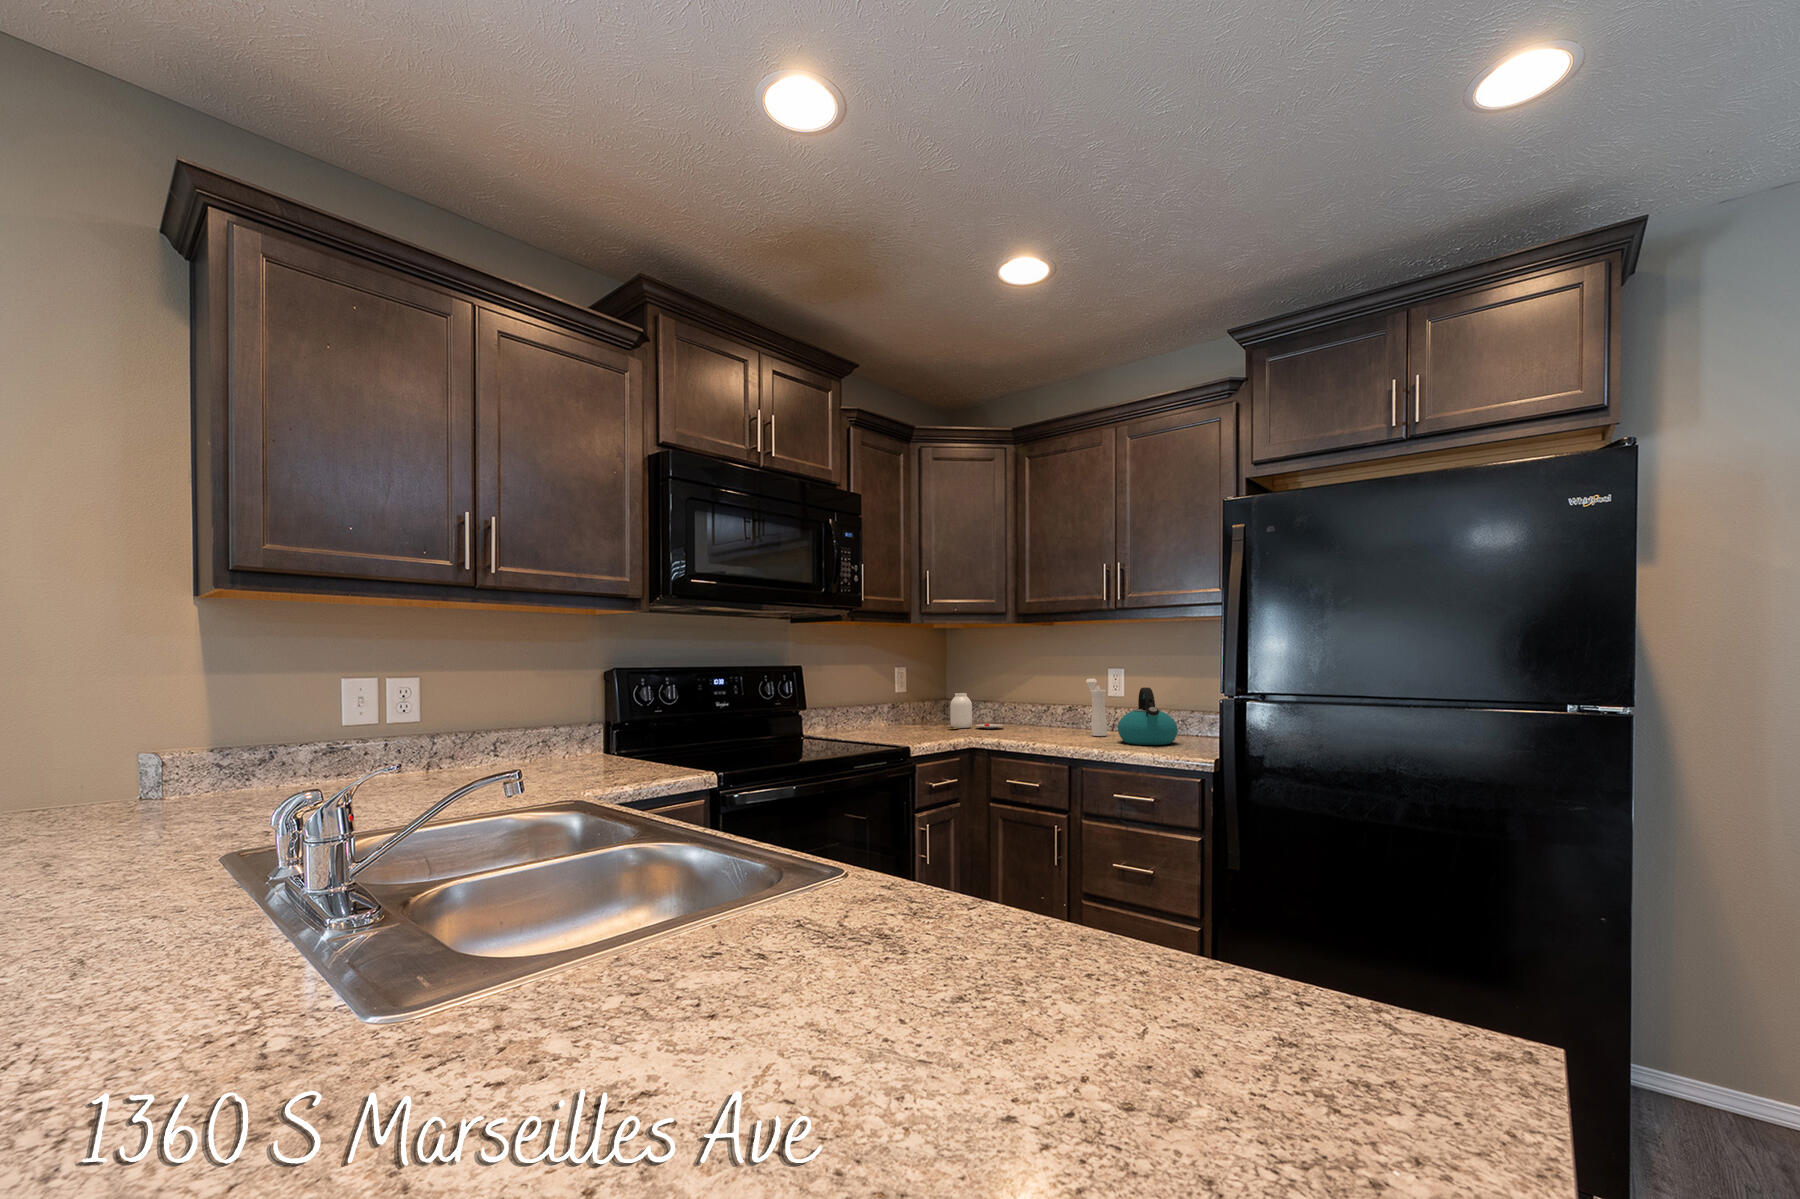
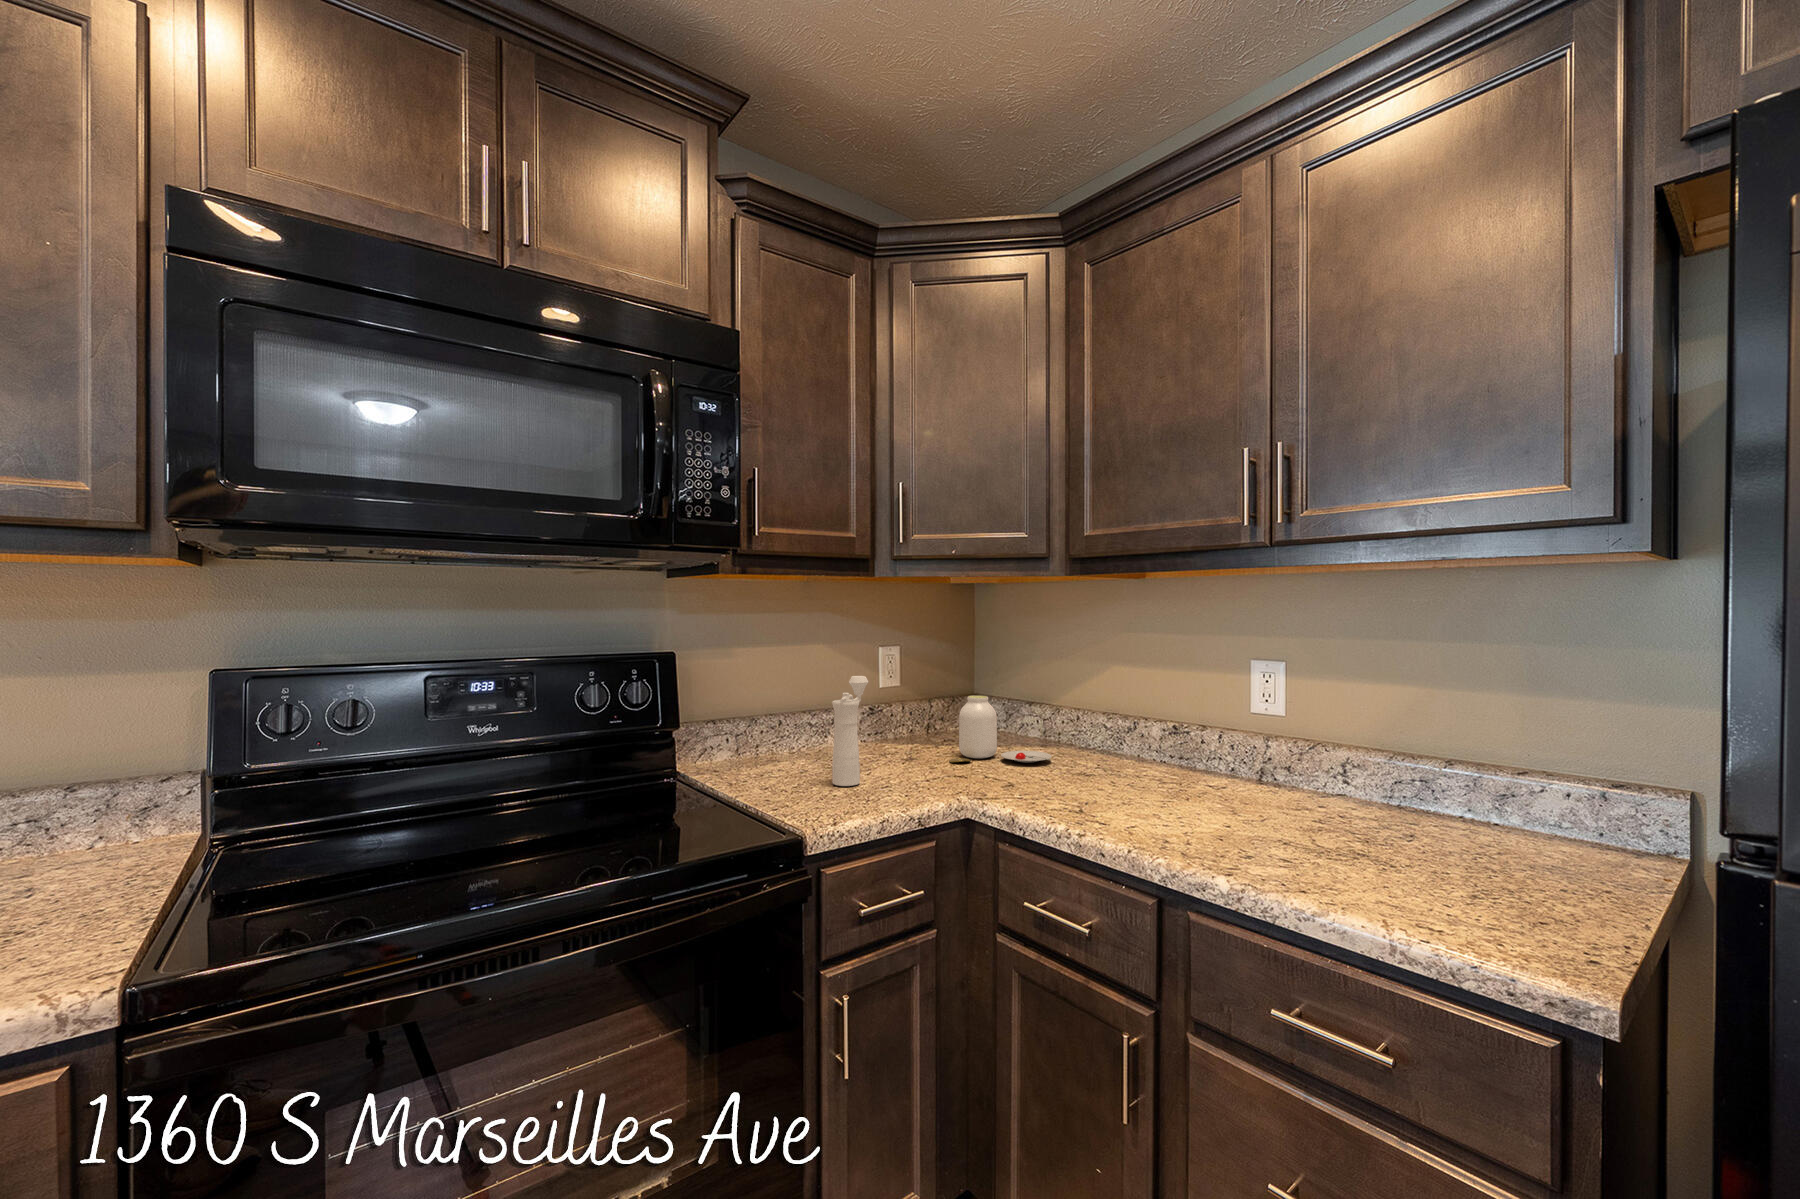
pepper mill: present [1086,679,1107,736] -> present [832,676,868,786]
kettle: present [1118,687,1178,745] -> none [1270,720,1416,859]

